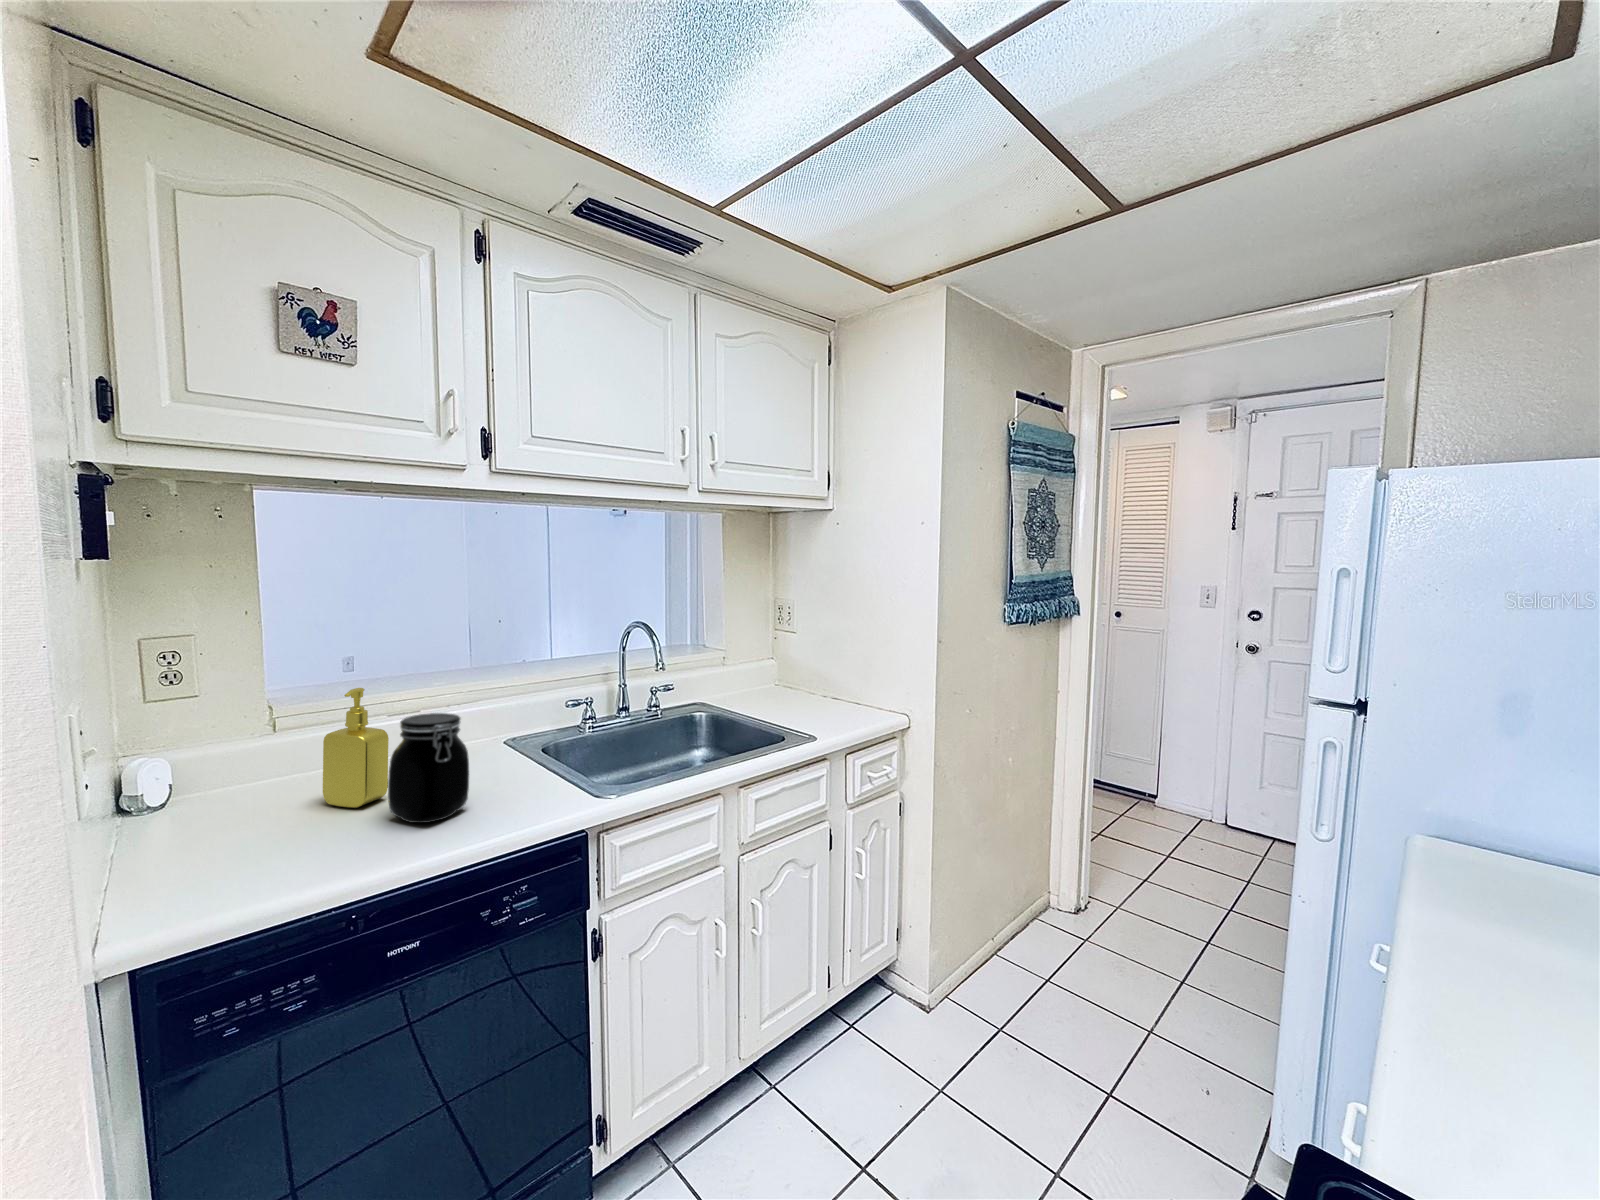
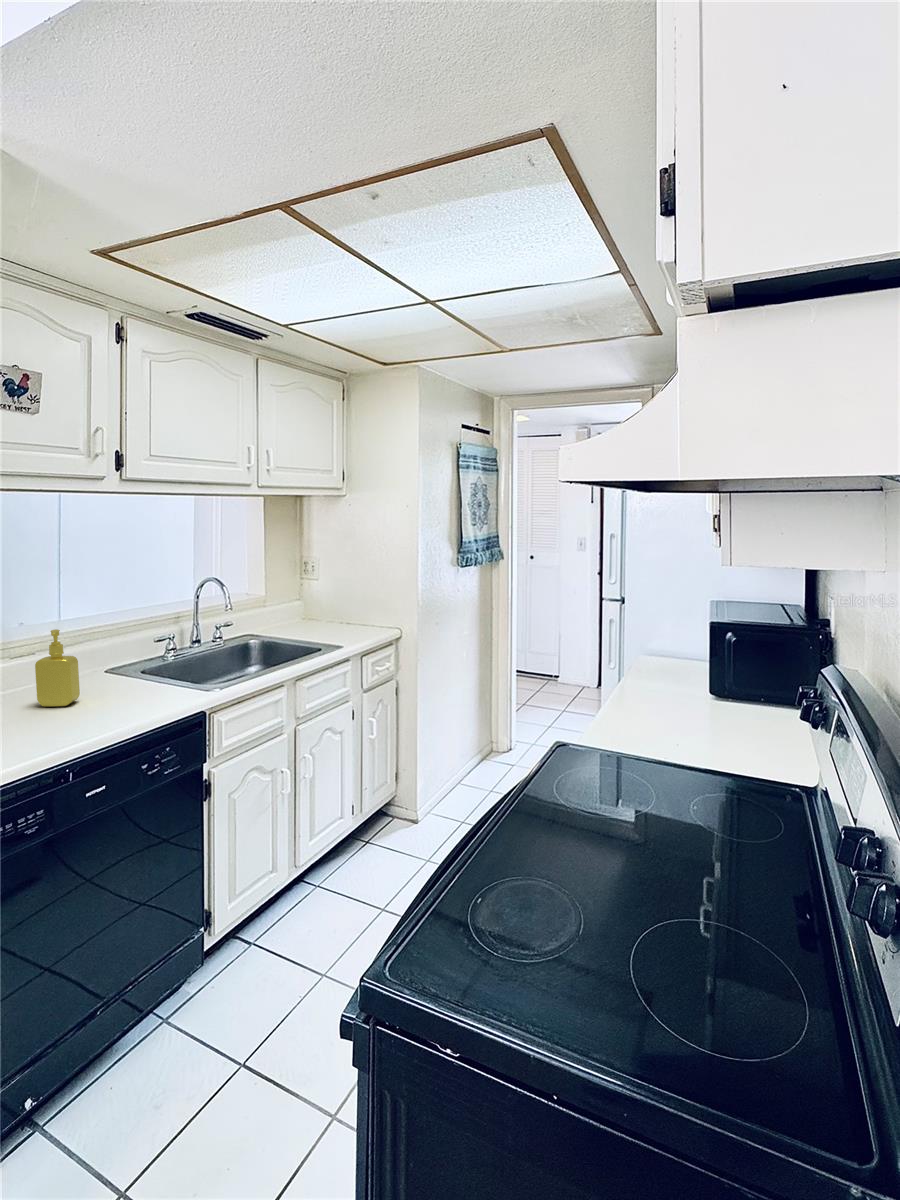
jar: present [388,713,469,823] -> none [94,641,142,708]

